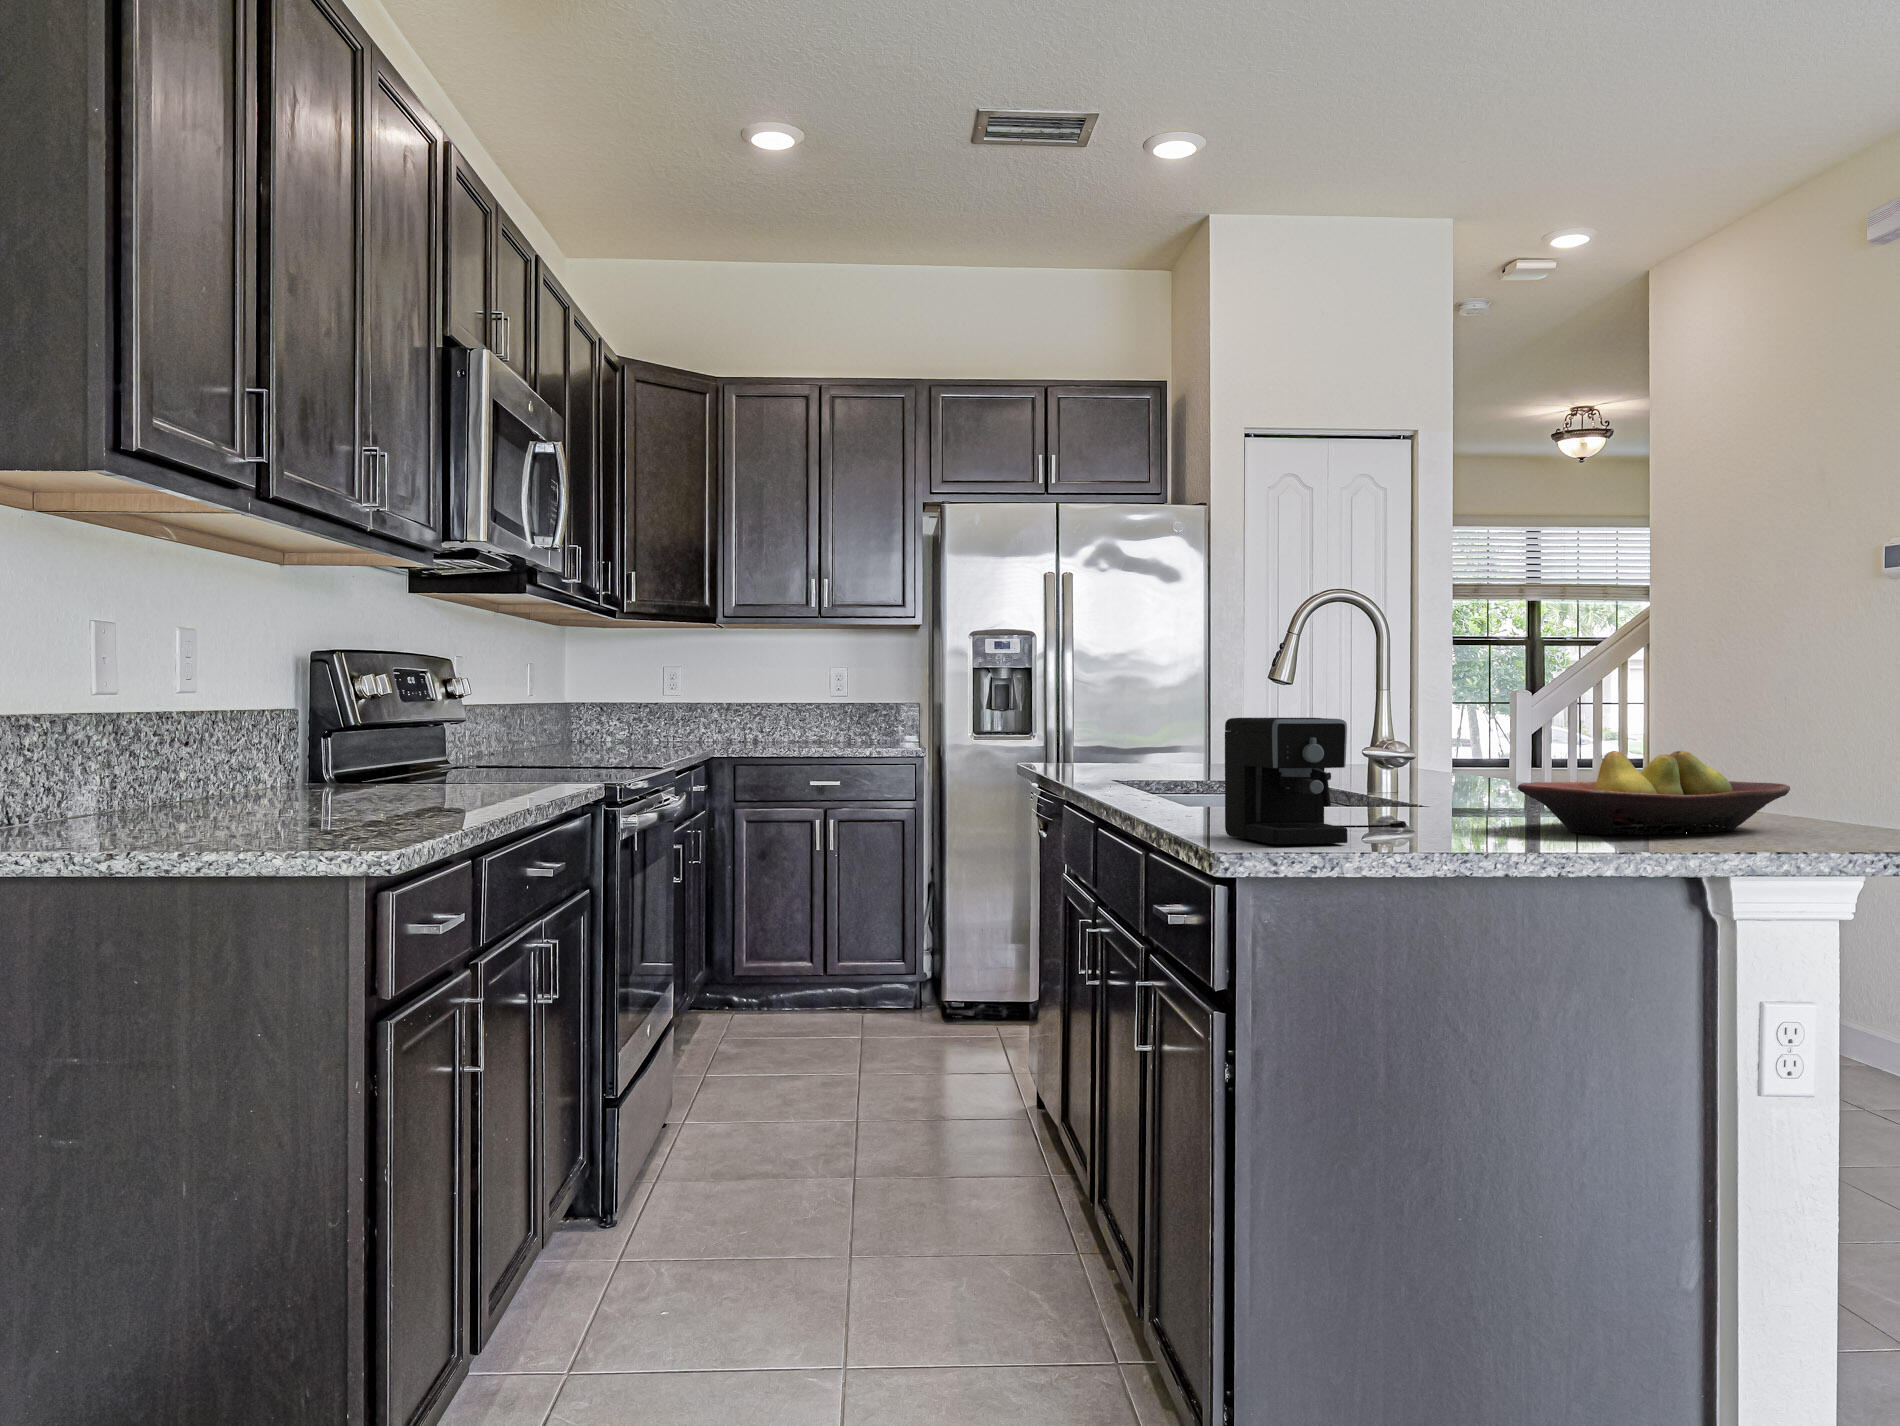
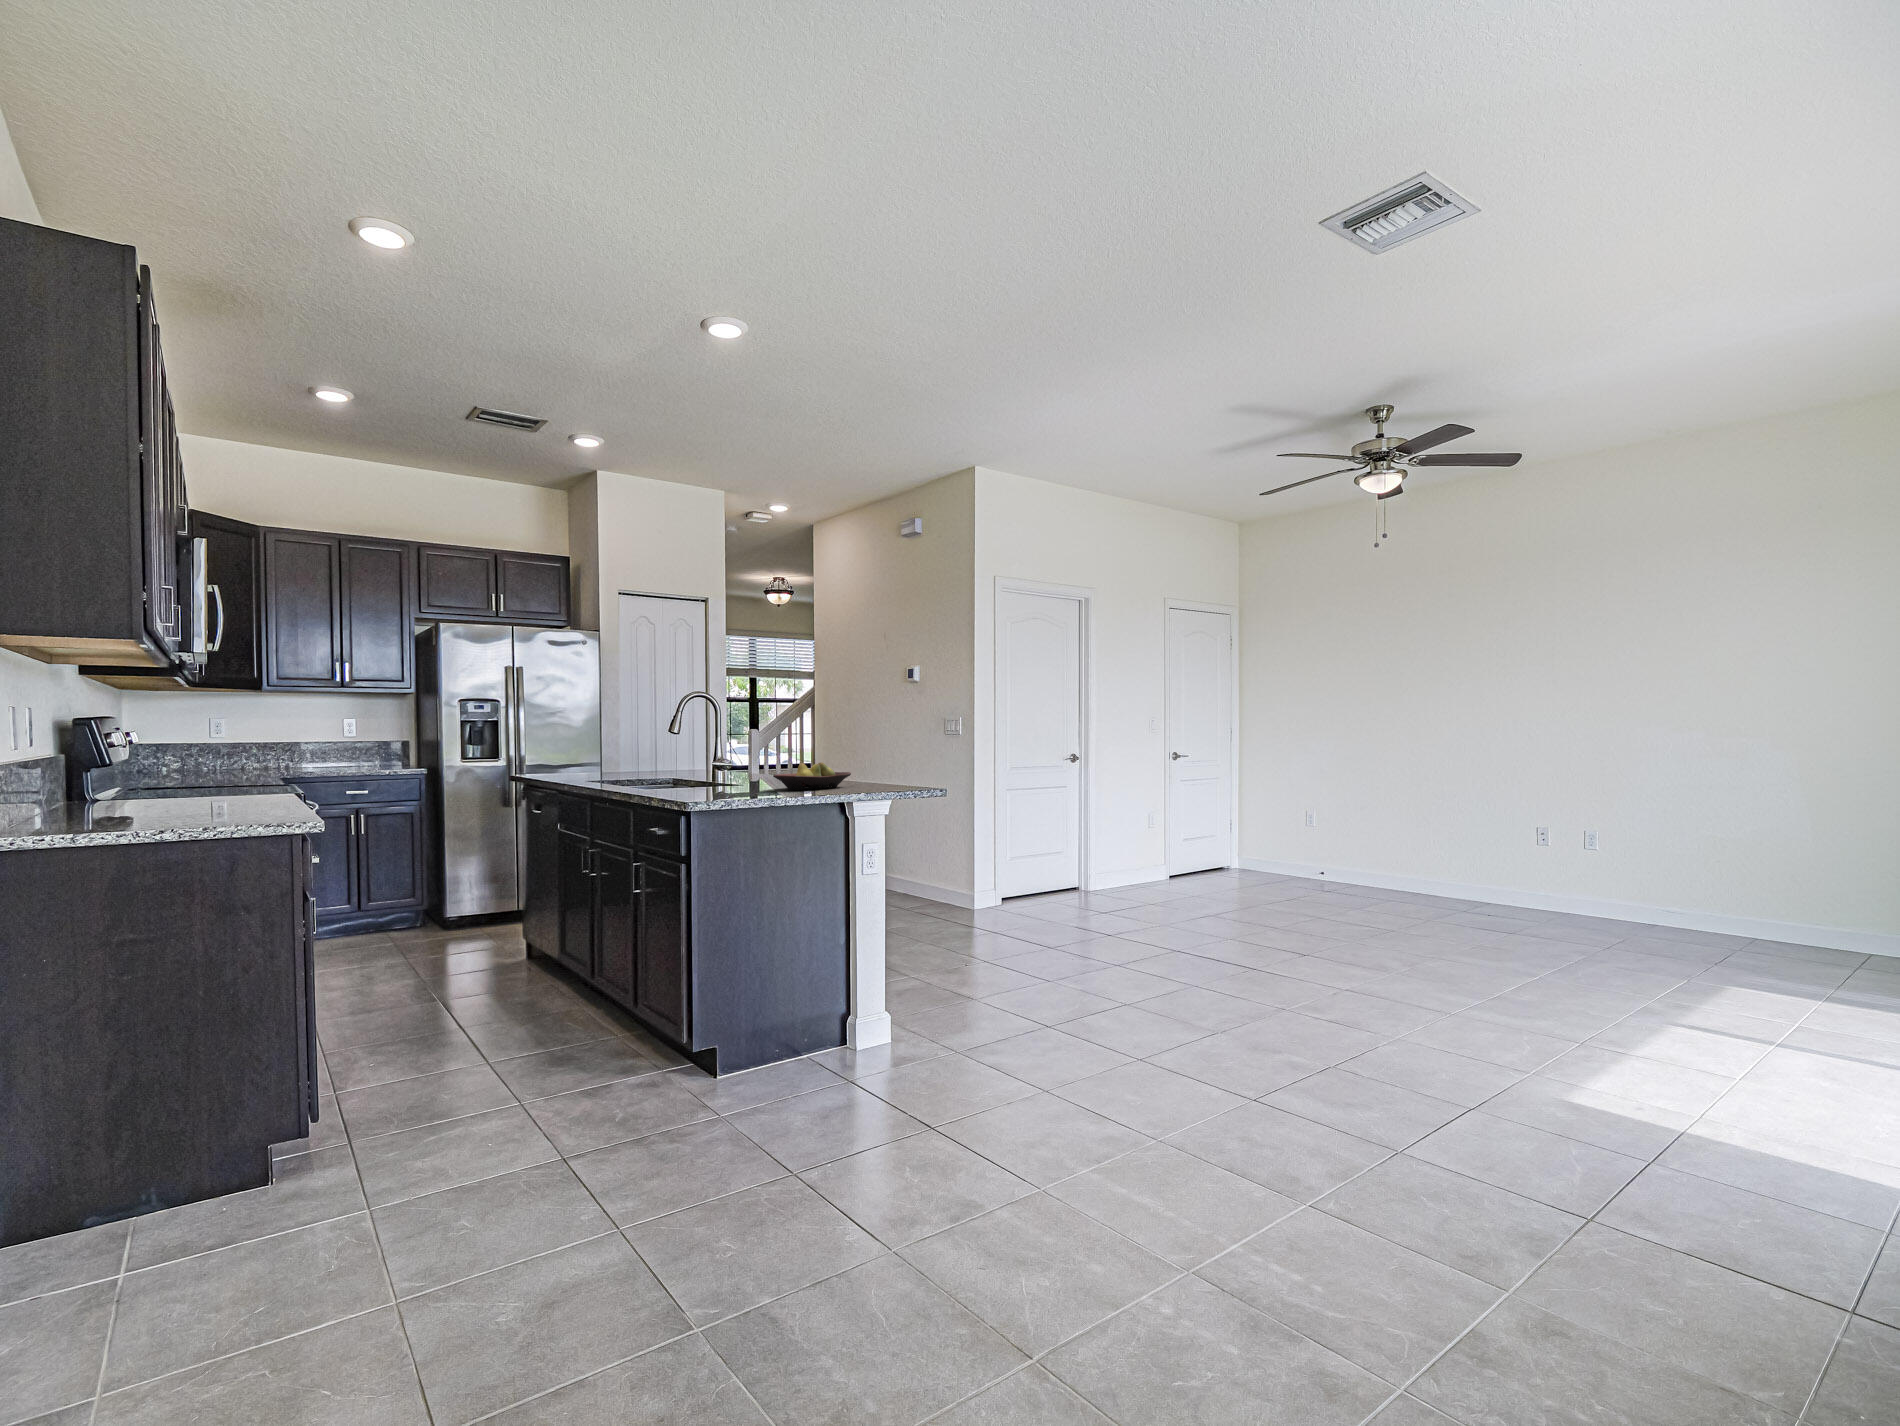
coffee maker: present [1225,718,1406,844] -> none [681,754,738,797]

